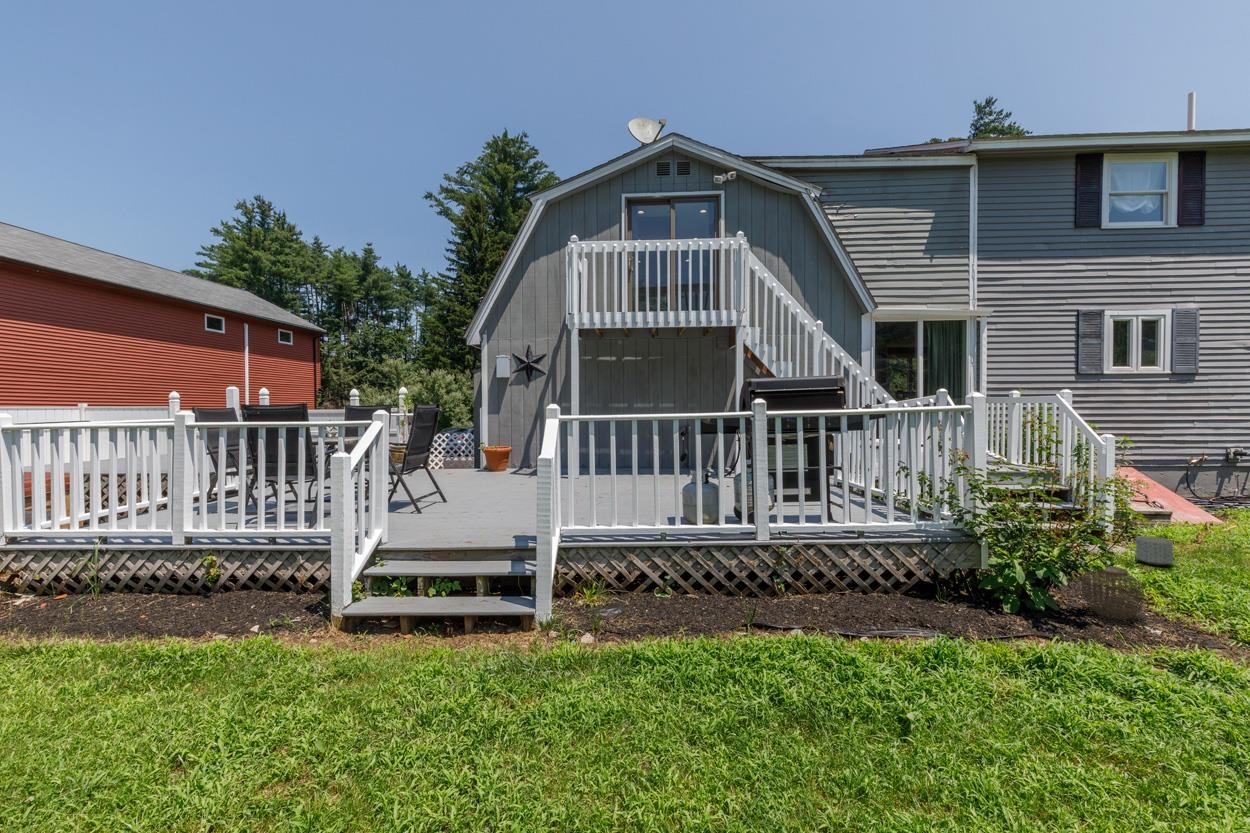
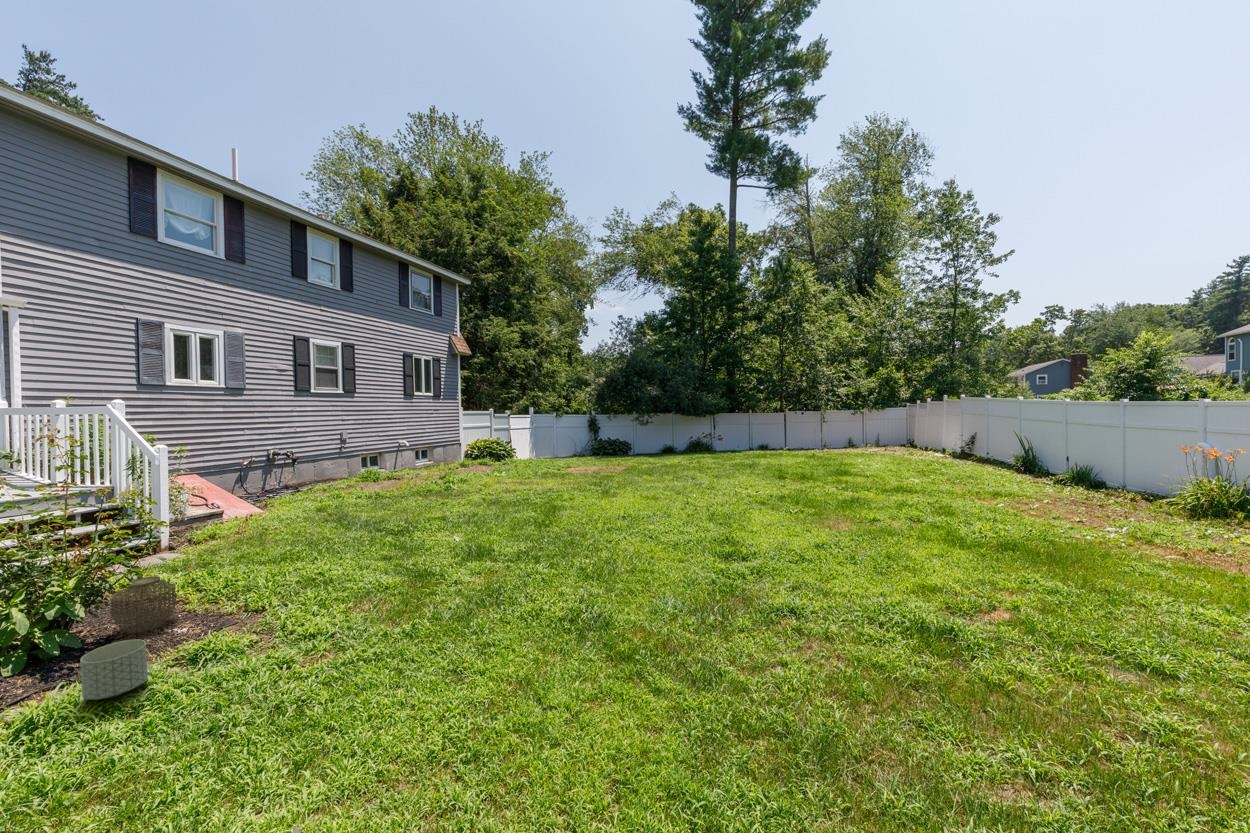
planter: present [1135,536,1173,566] -> present [80,639,148,700]

